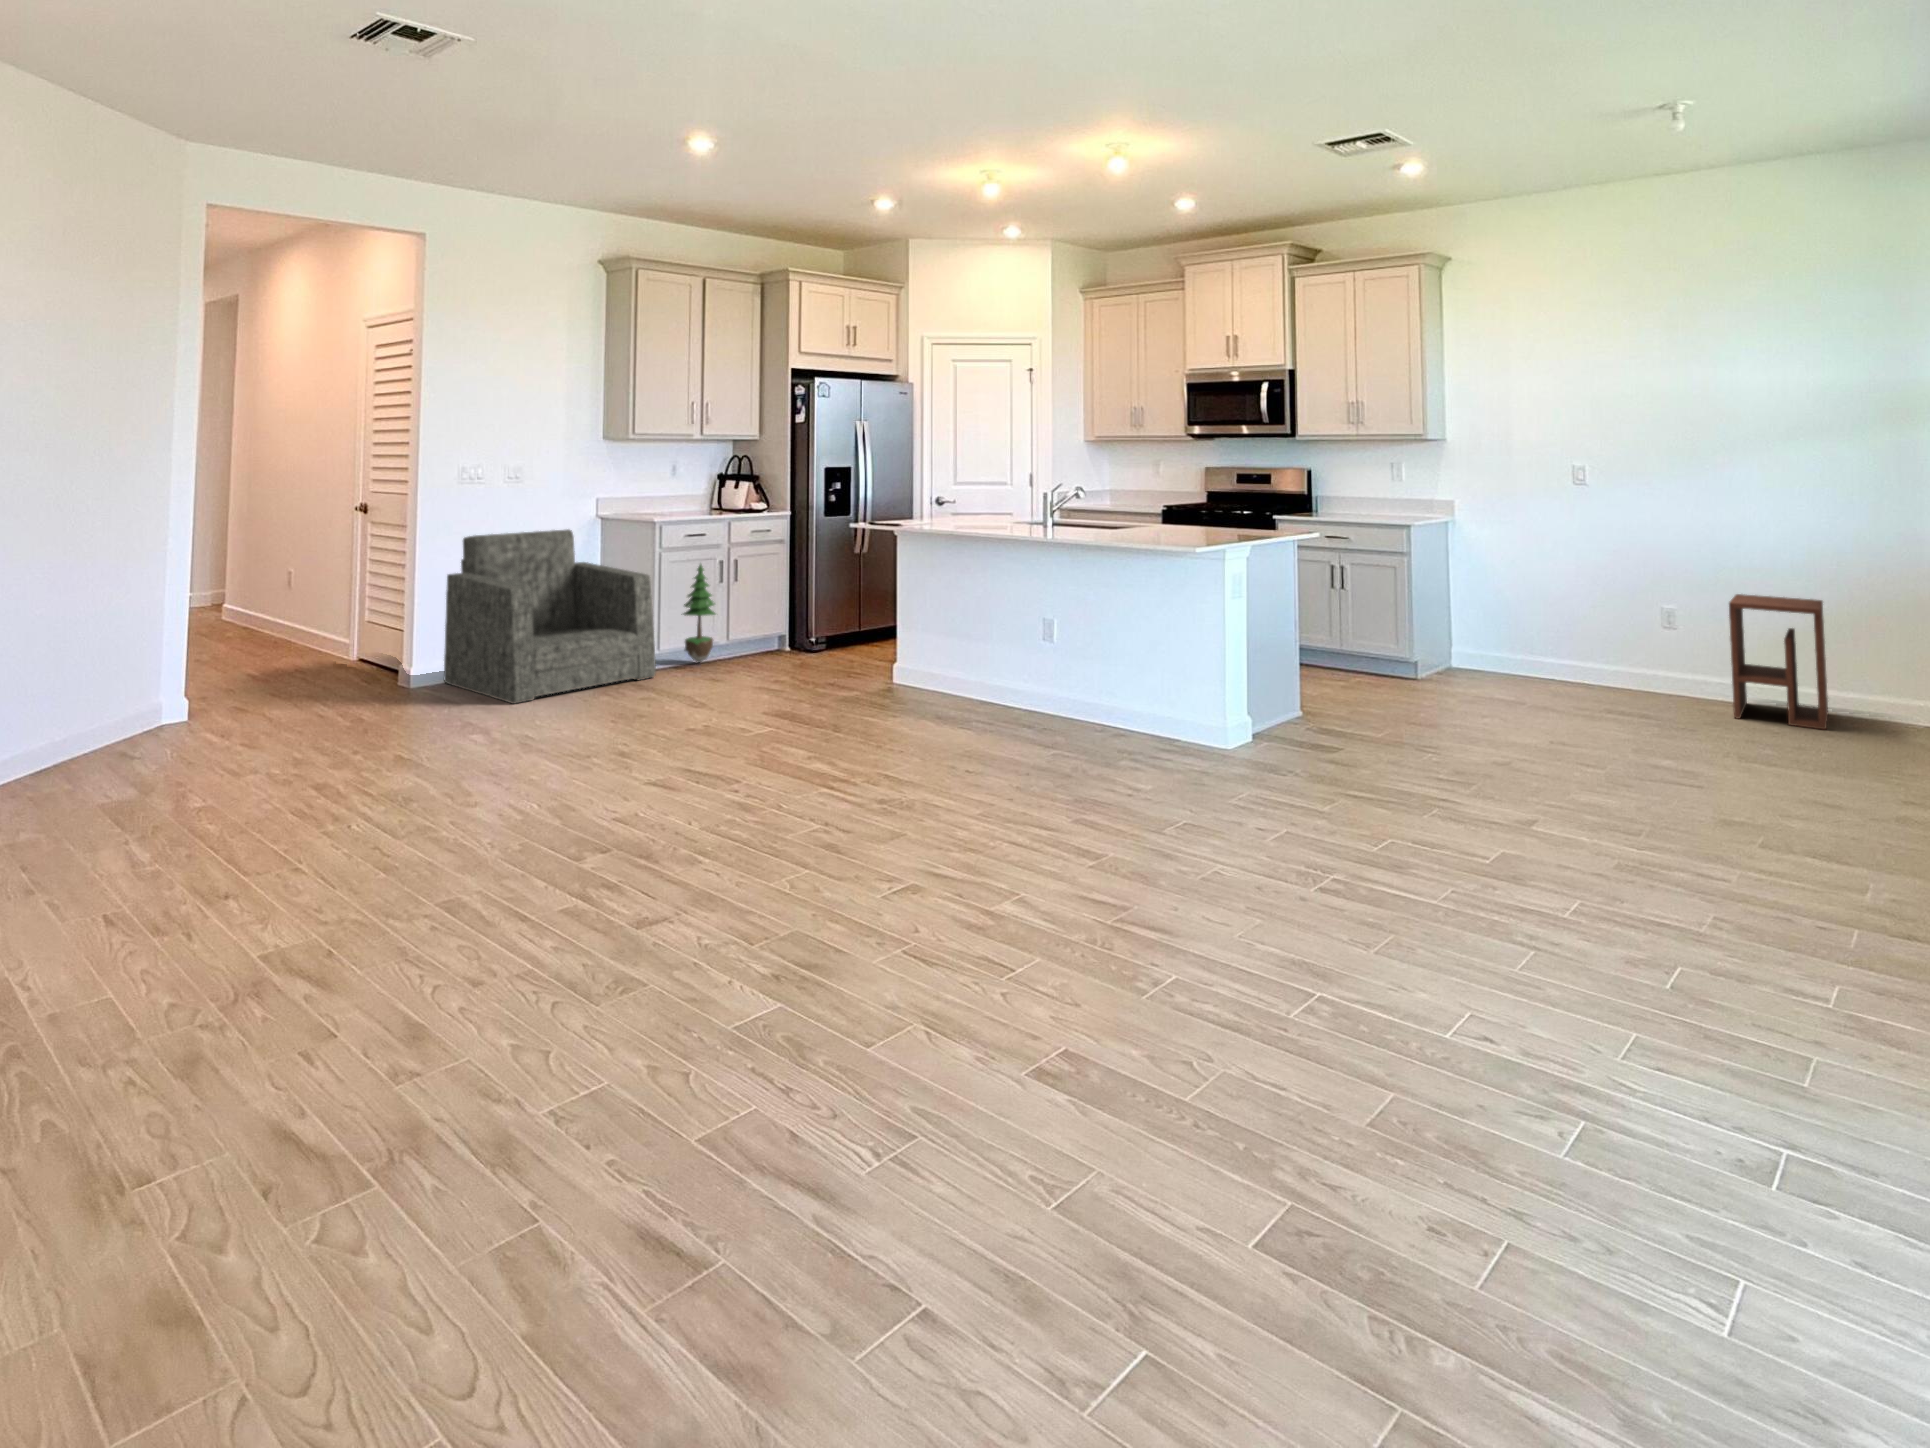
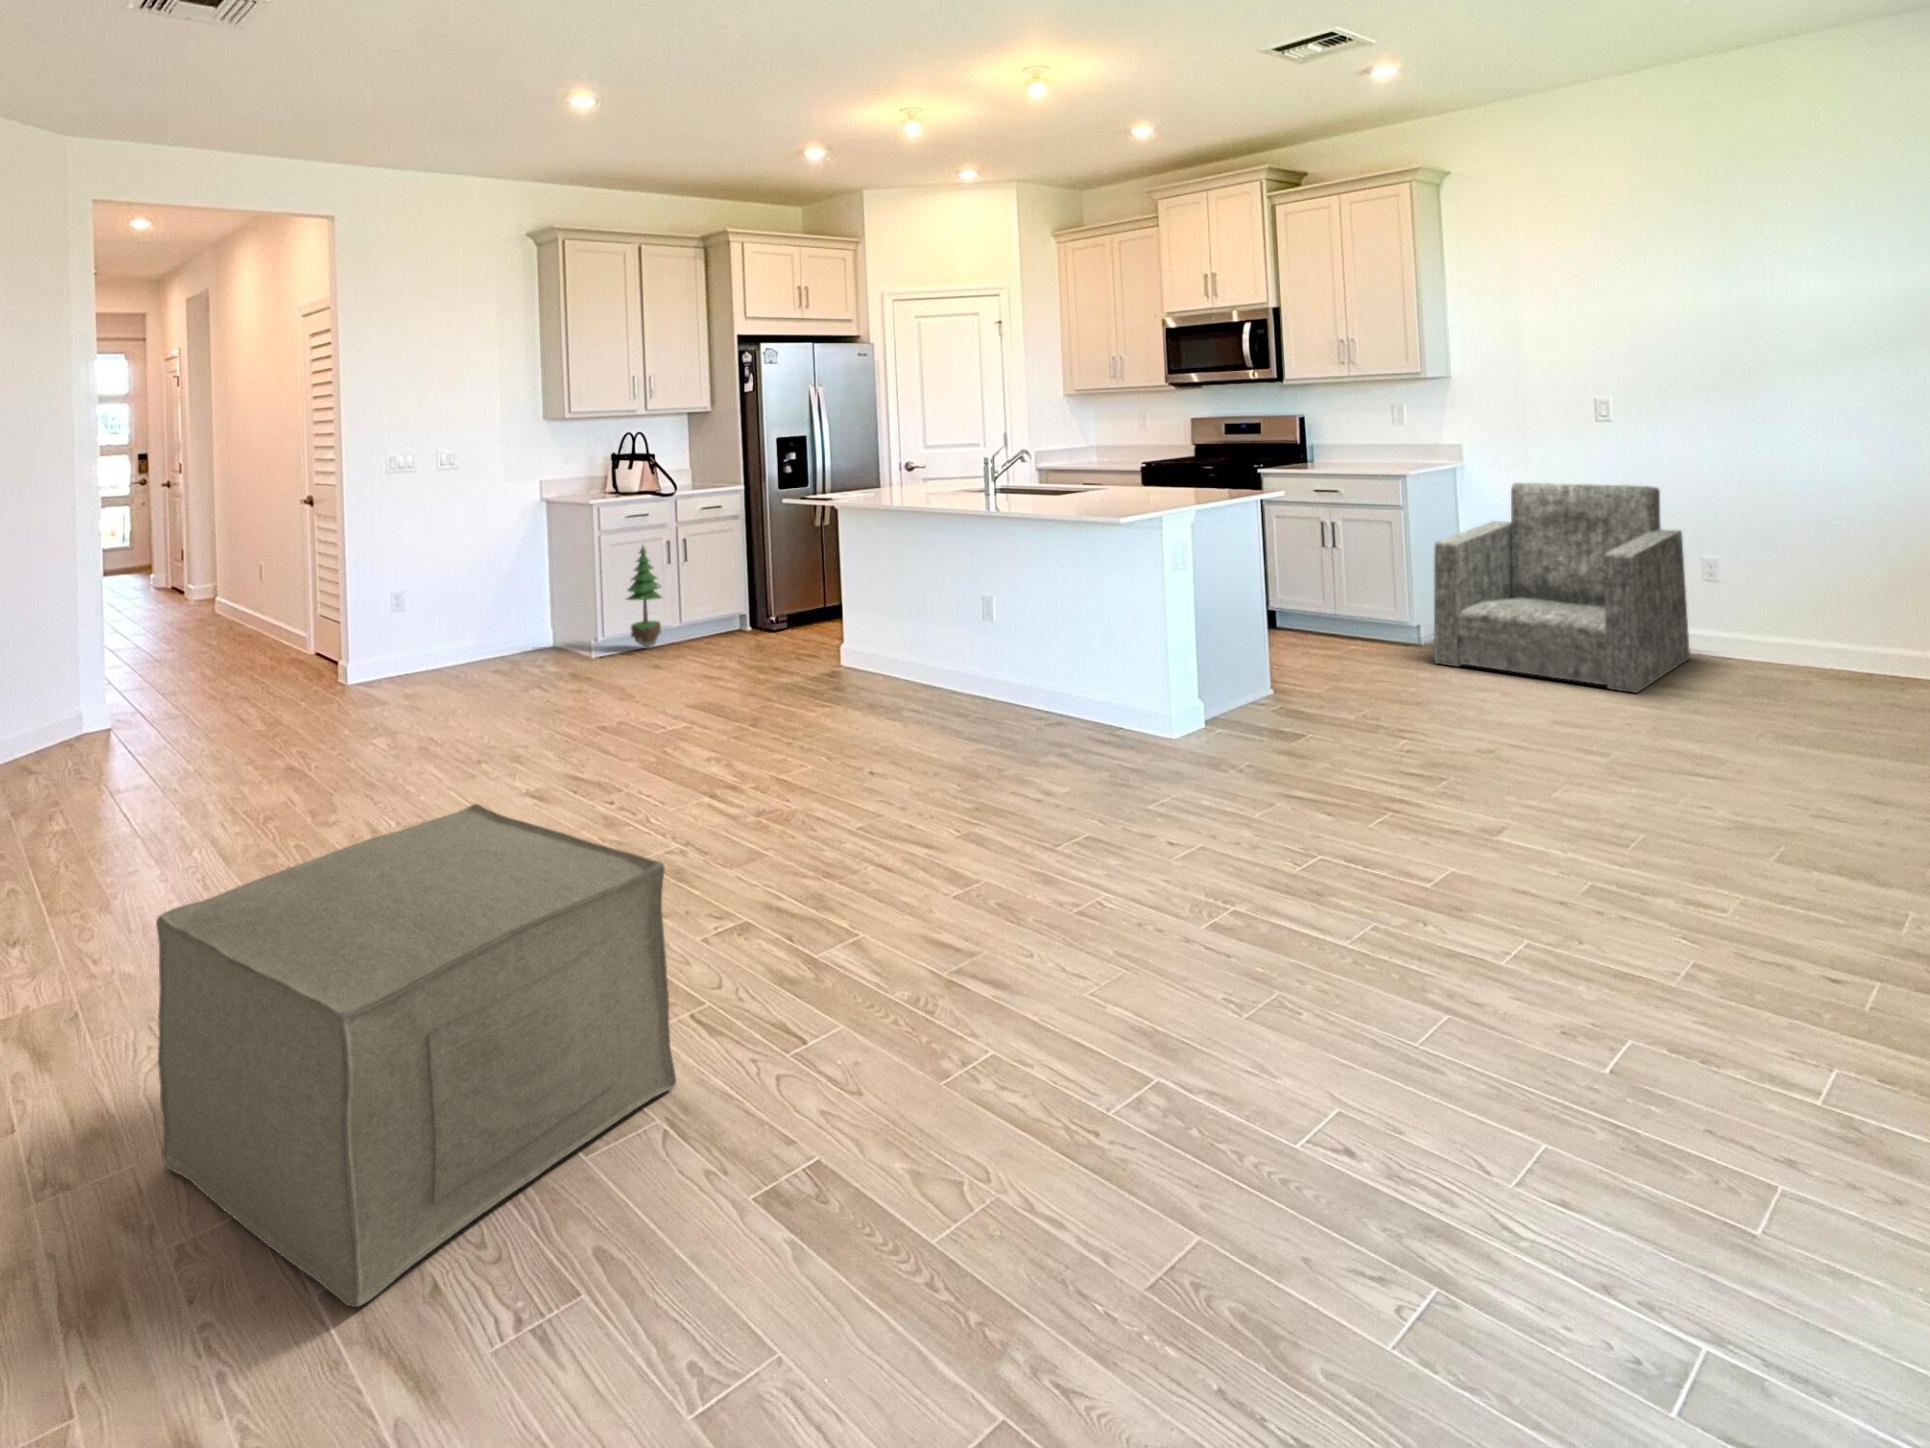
armchair: present [444,529,656,704] -> present [1434,483,1690,693]
side table: present [1729,594,1828,730] -> none [1778,543,1906,702]
ottoman: none [493,764,919,1150] -> present [156,804,676,1307]

